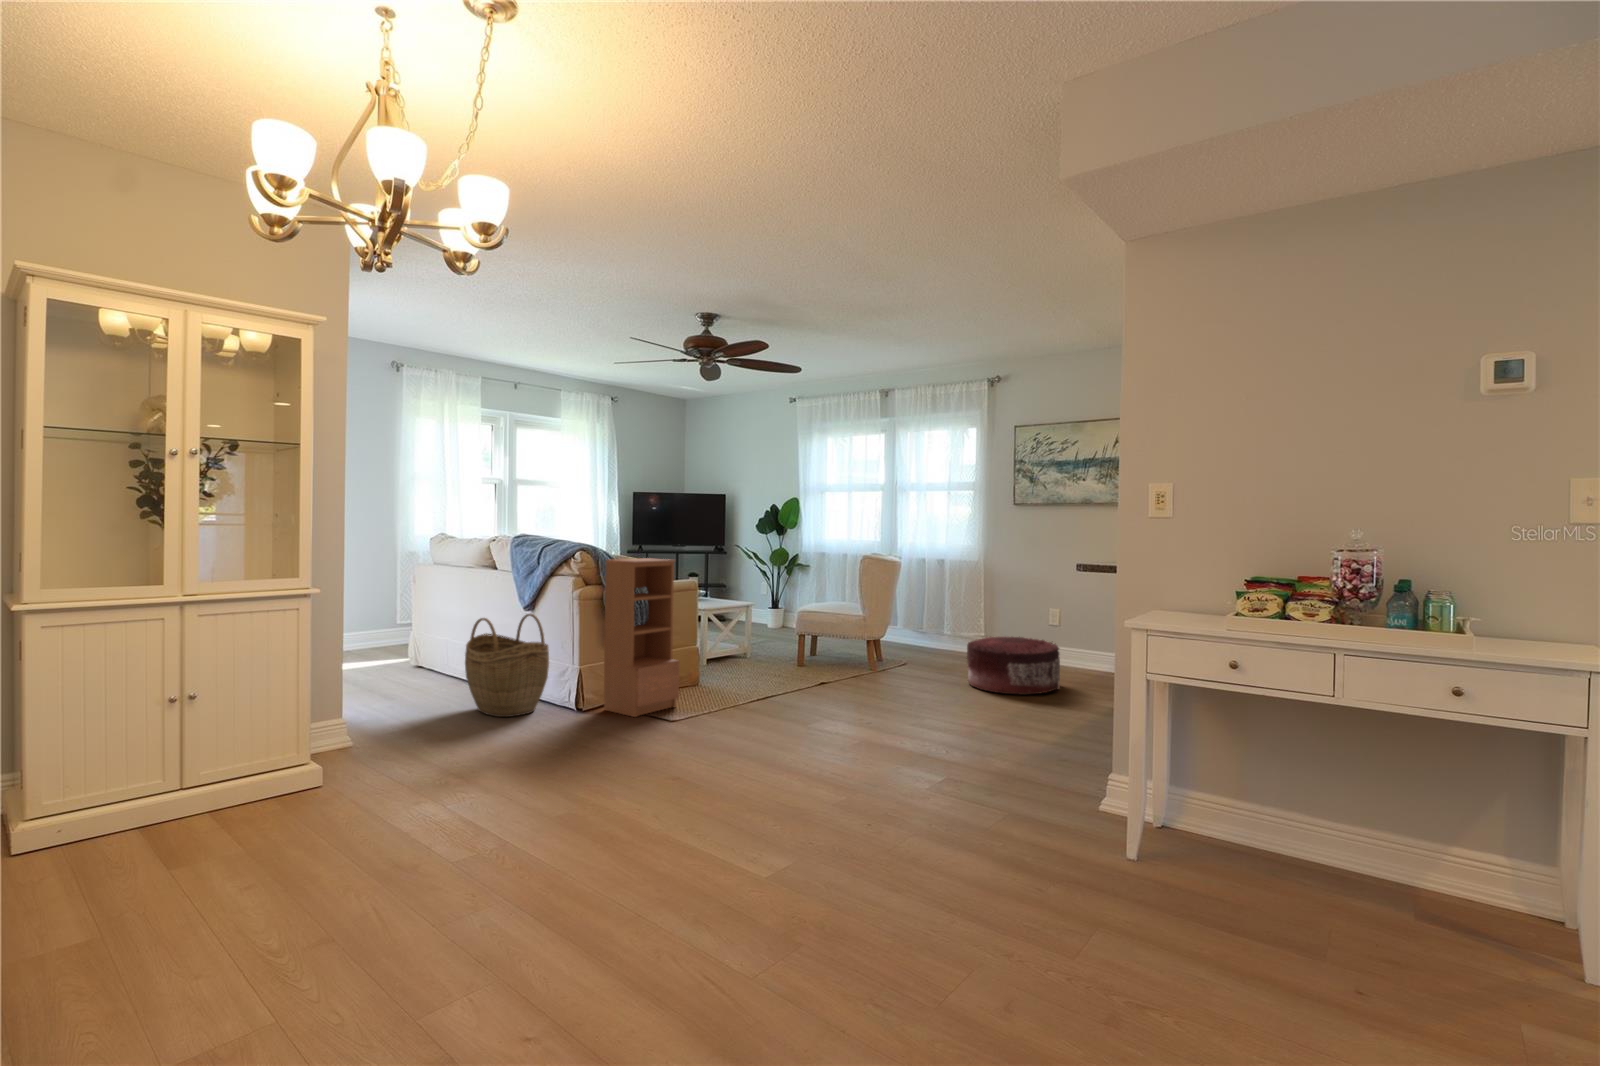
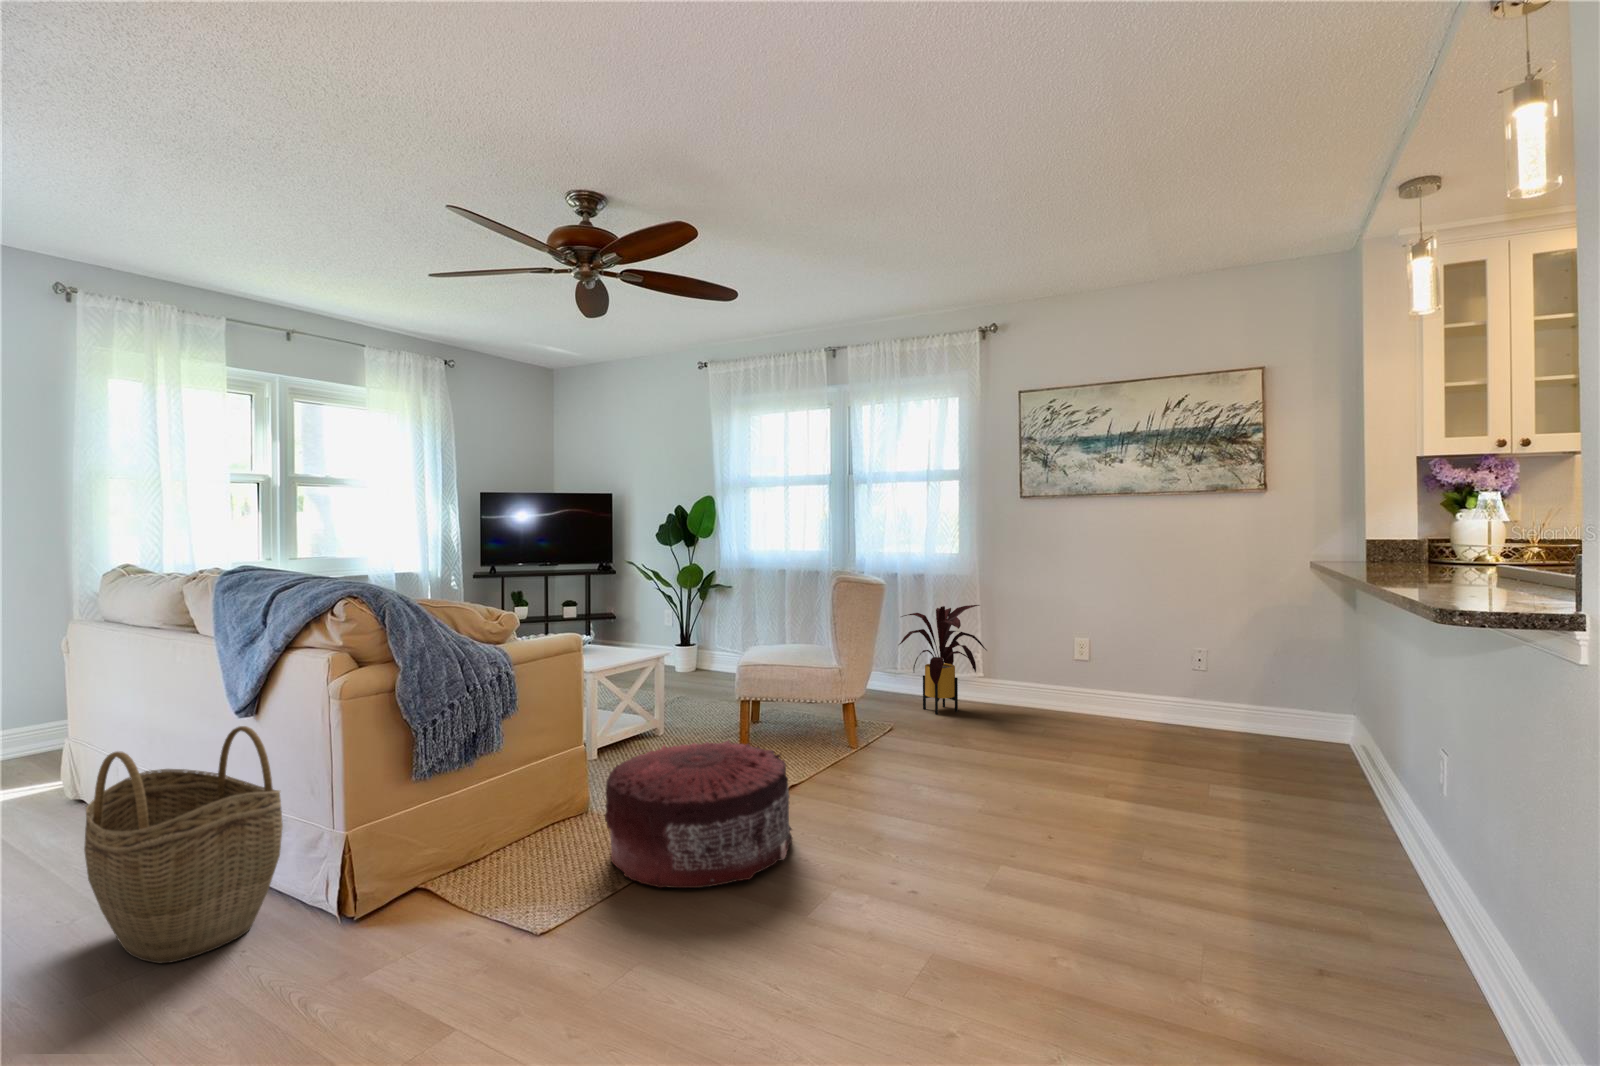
bookcase: present [604,558,679,717] -> none [399,604,556,929]
house plant: none [914,581,983,657] -> present [899,605,986,714]
pouf: present [967,637,1060,694] -> present [605,740,792,888]

